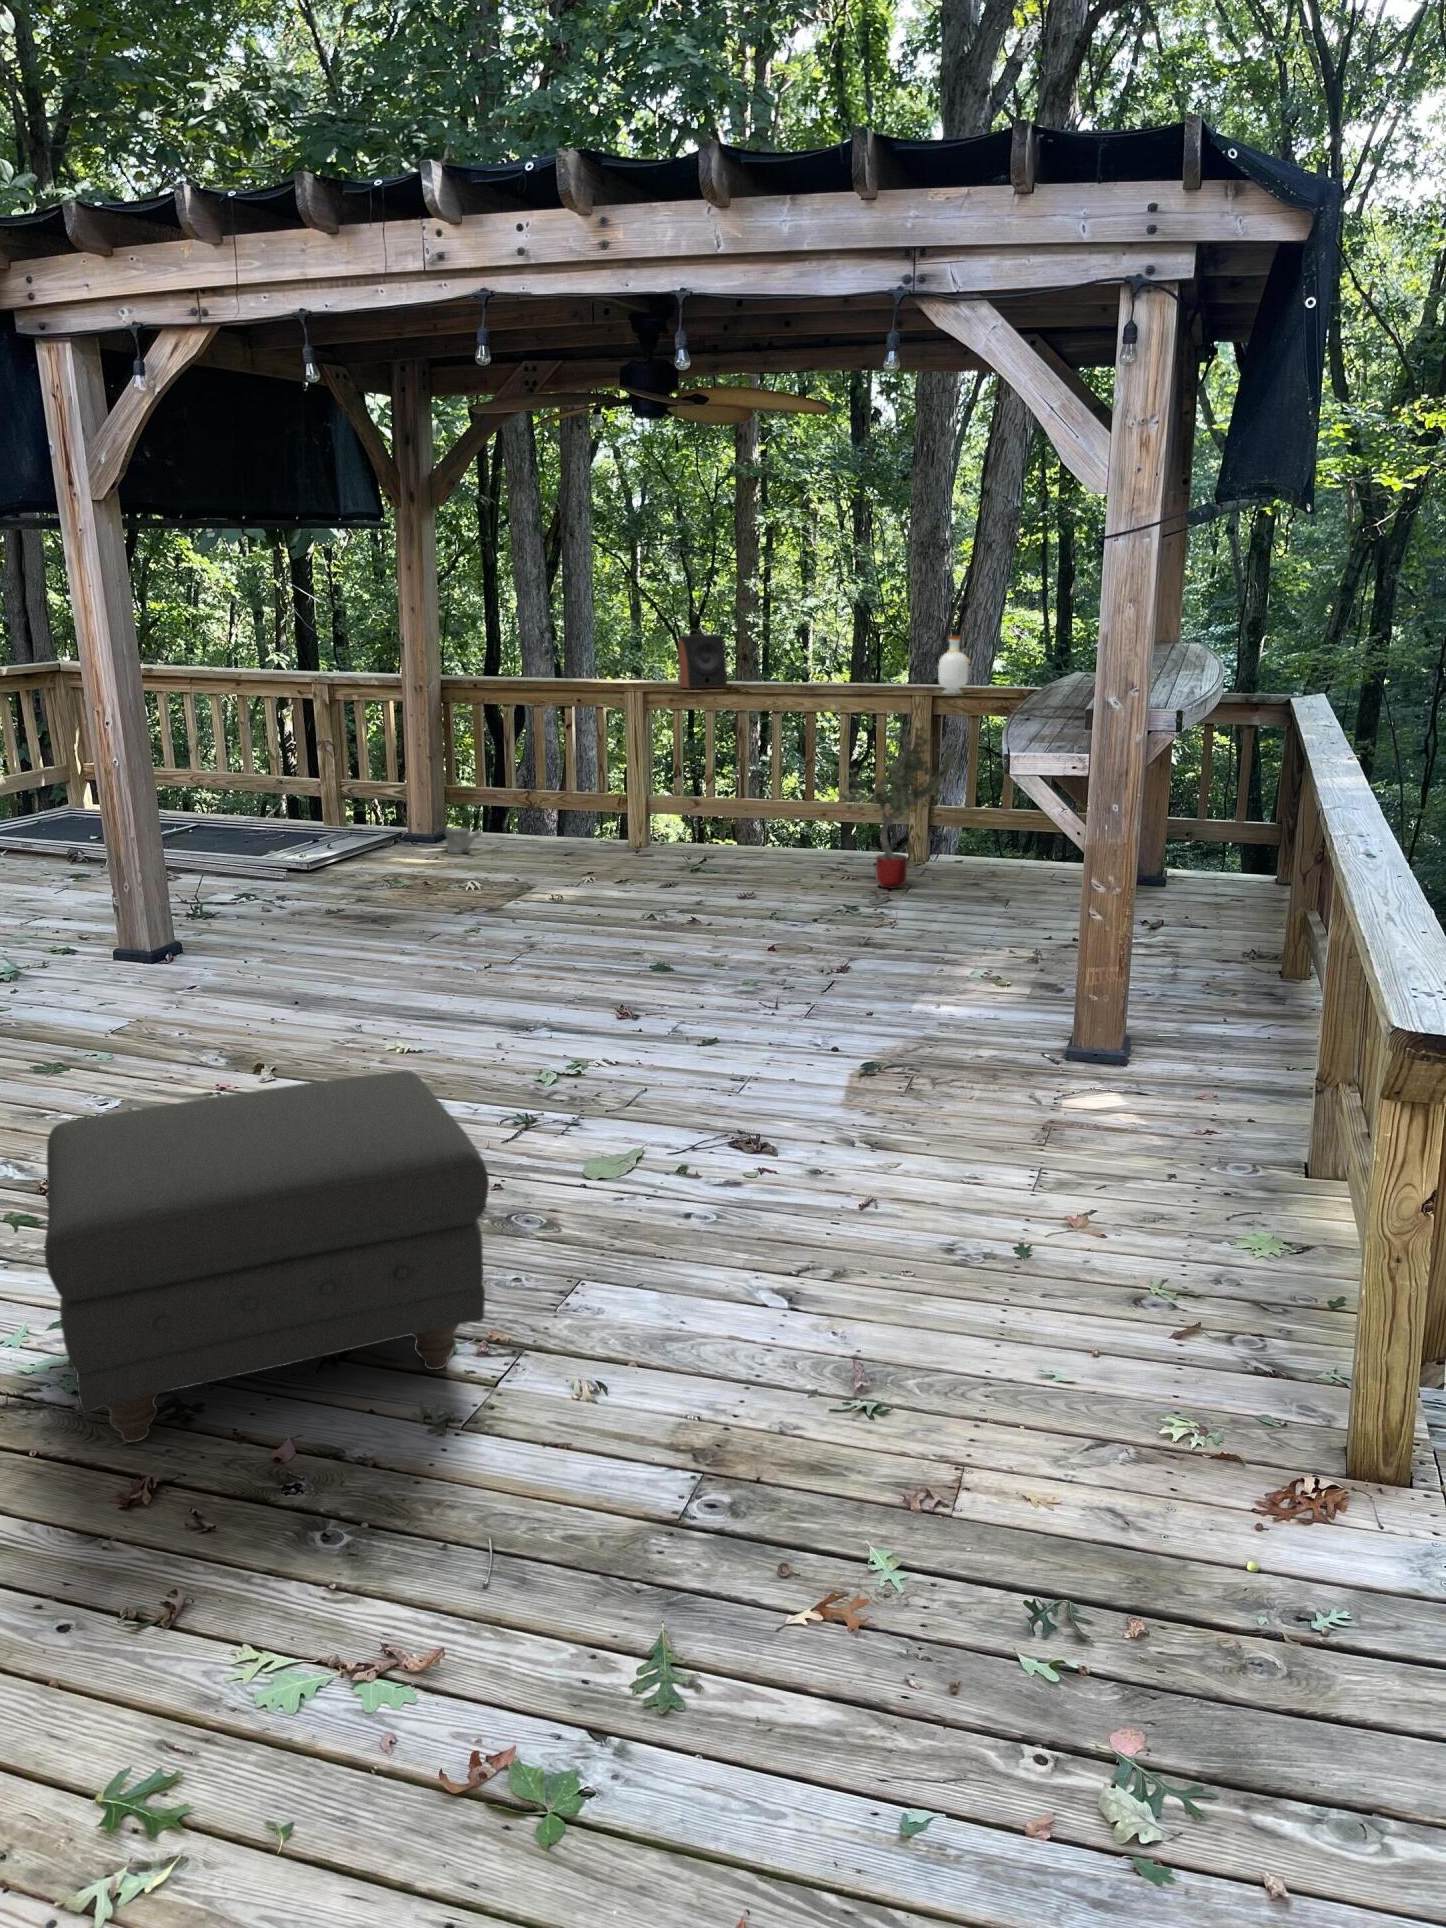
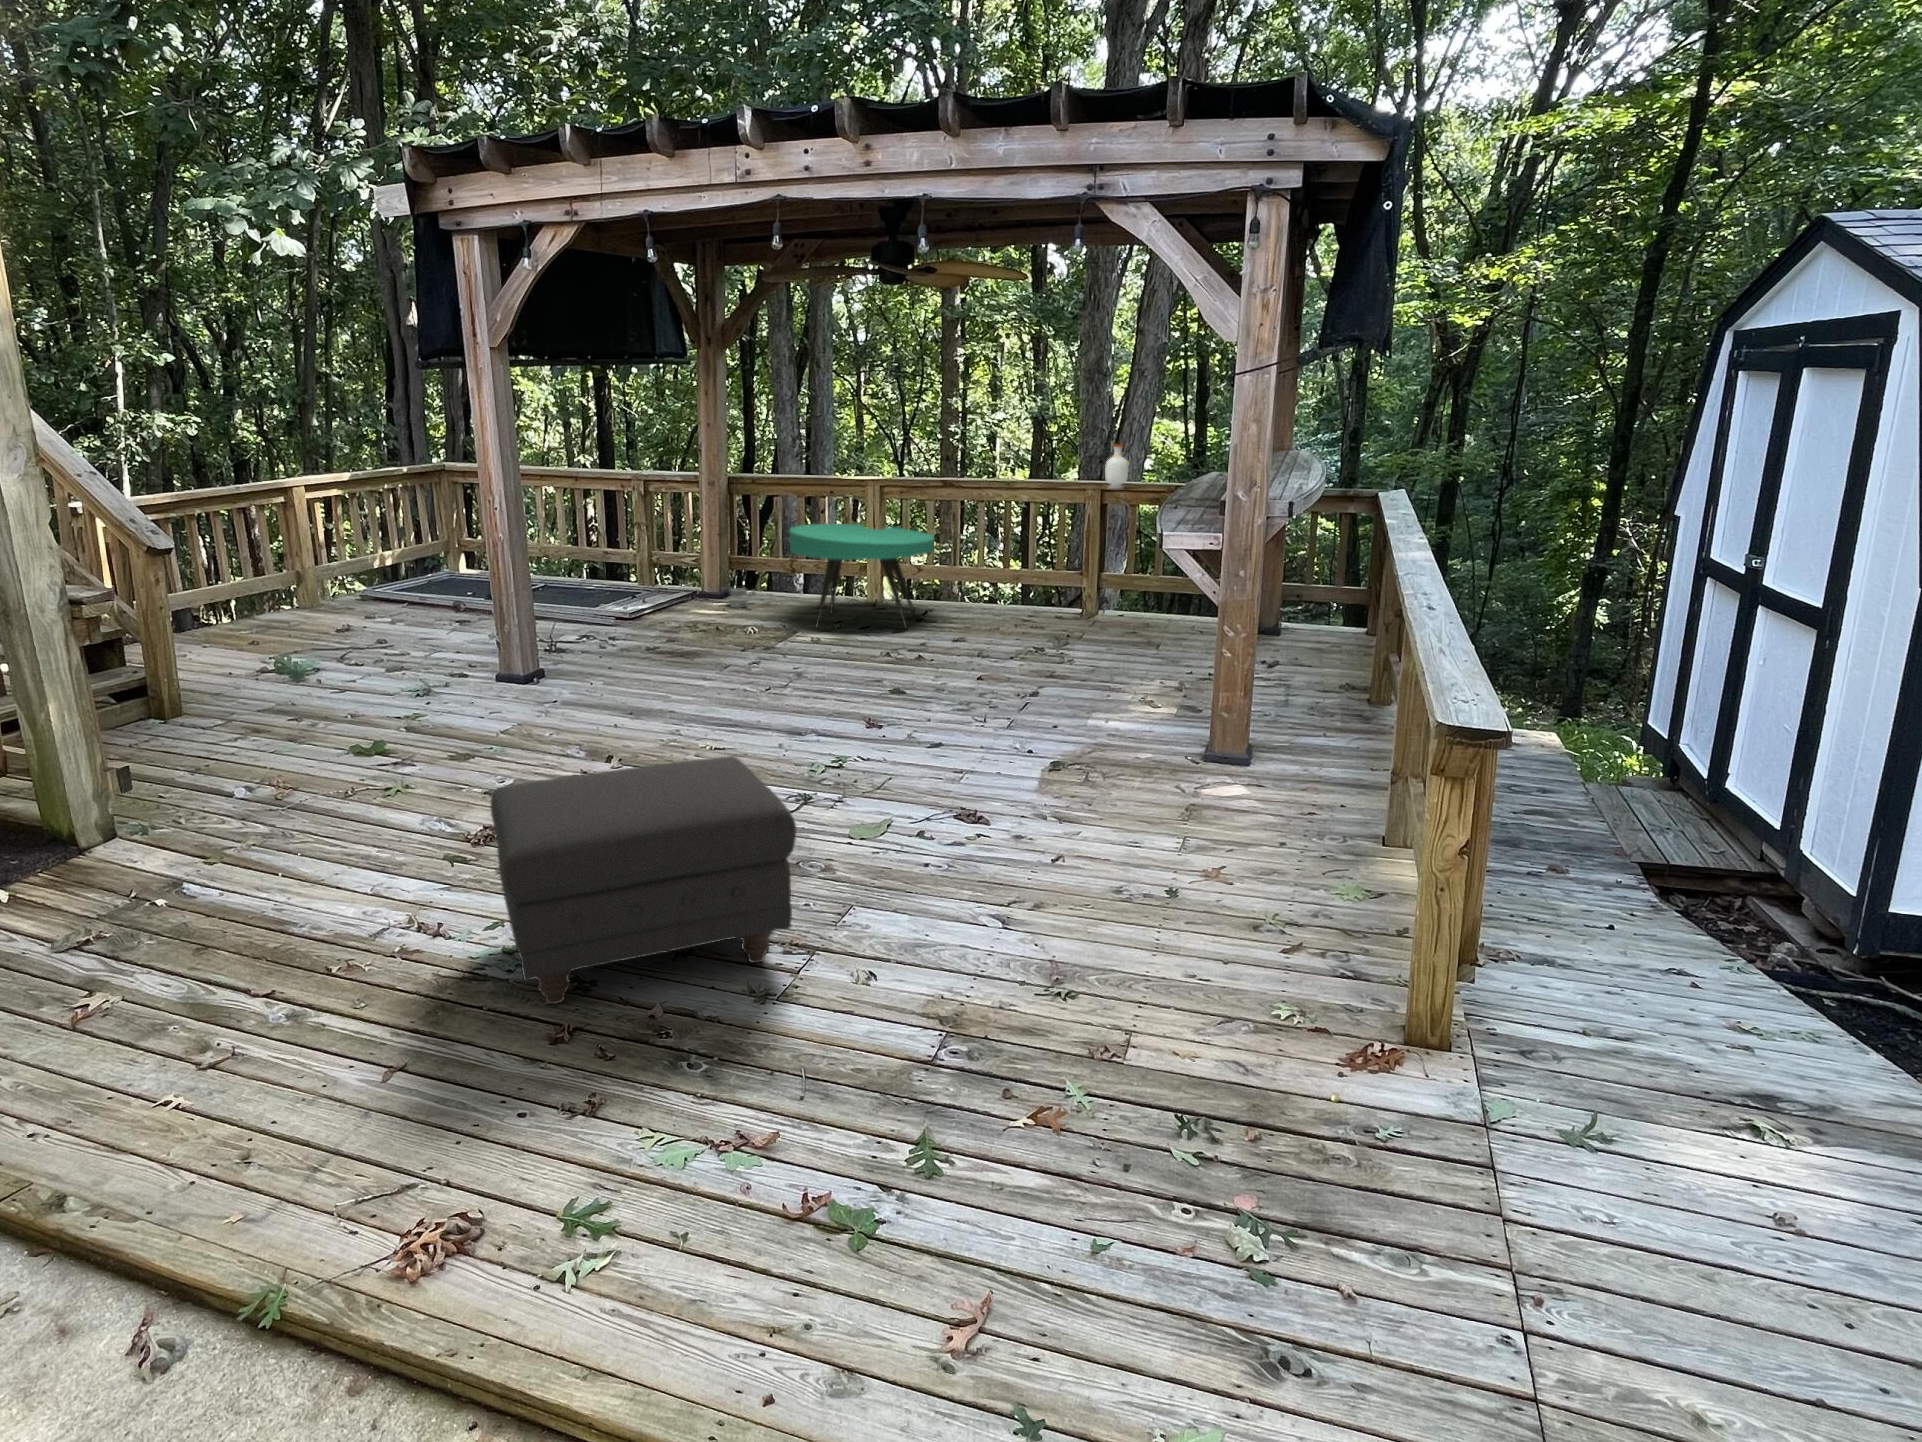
speaker: present [678,634,727,689] -> none [906,443,943,485]
potted tree: present [837,725,955,889] -> none [1025,511,1120,636]
coffee table: none [523,742,716,881] -> present [790,524,934,628]

